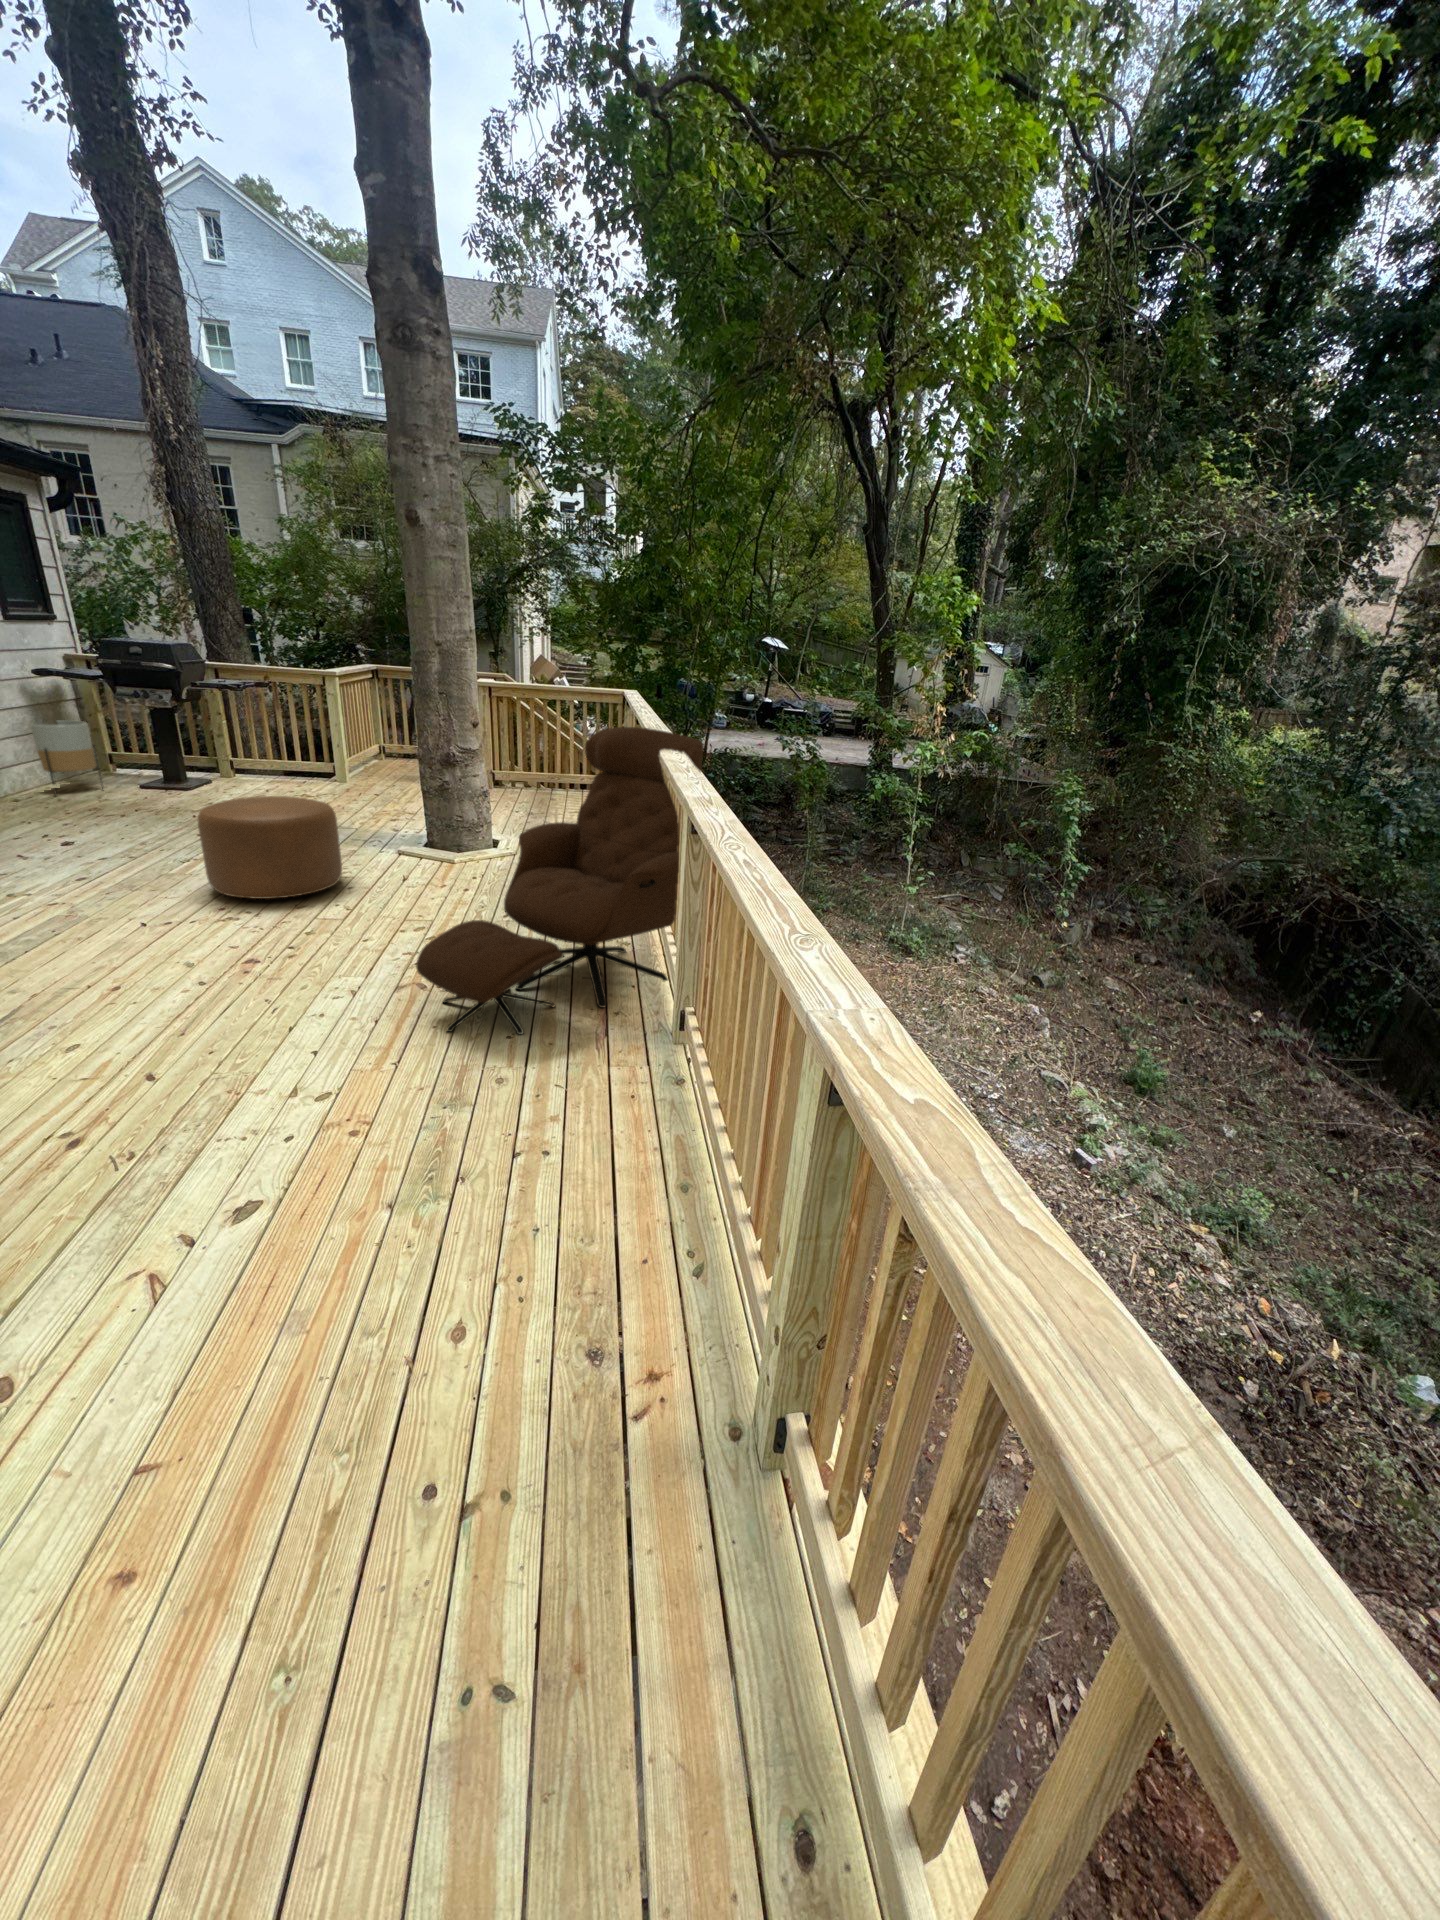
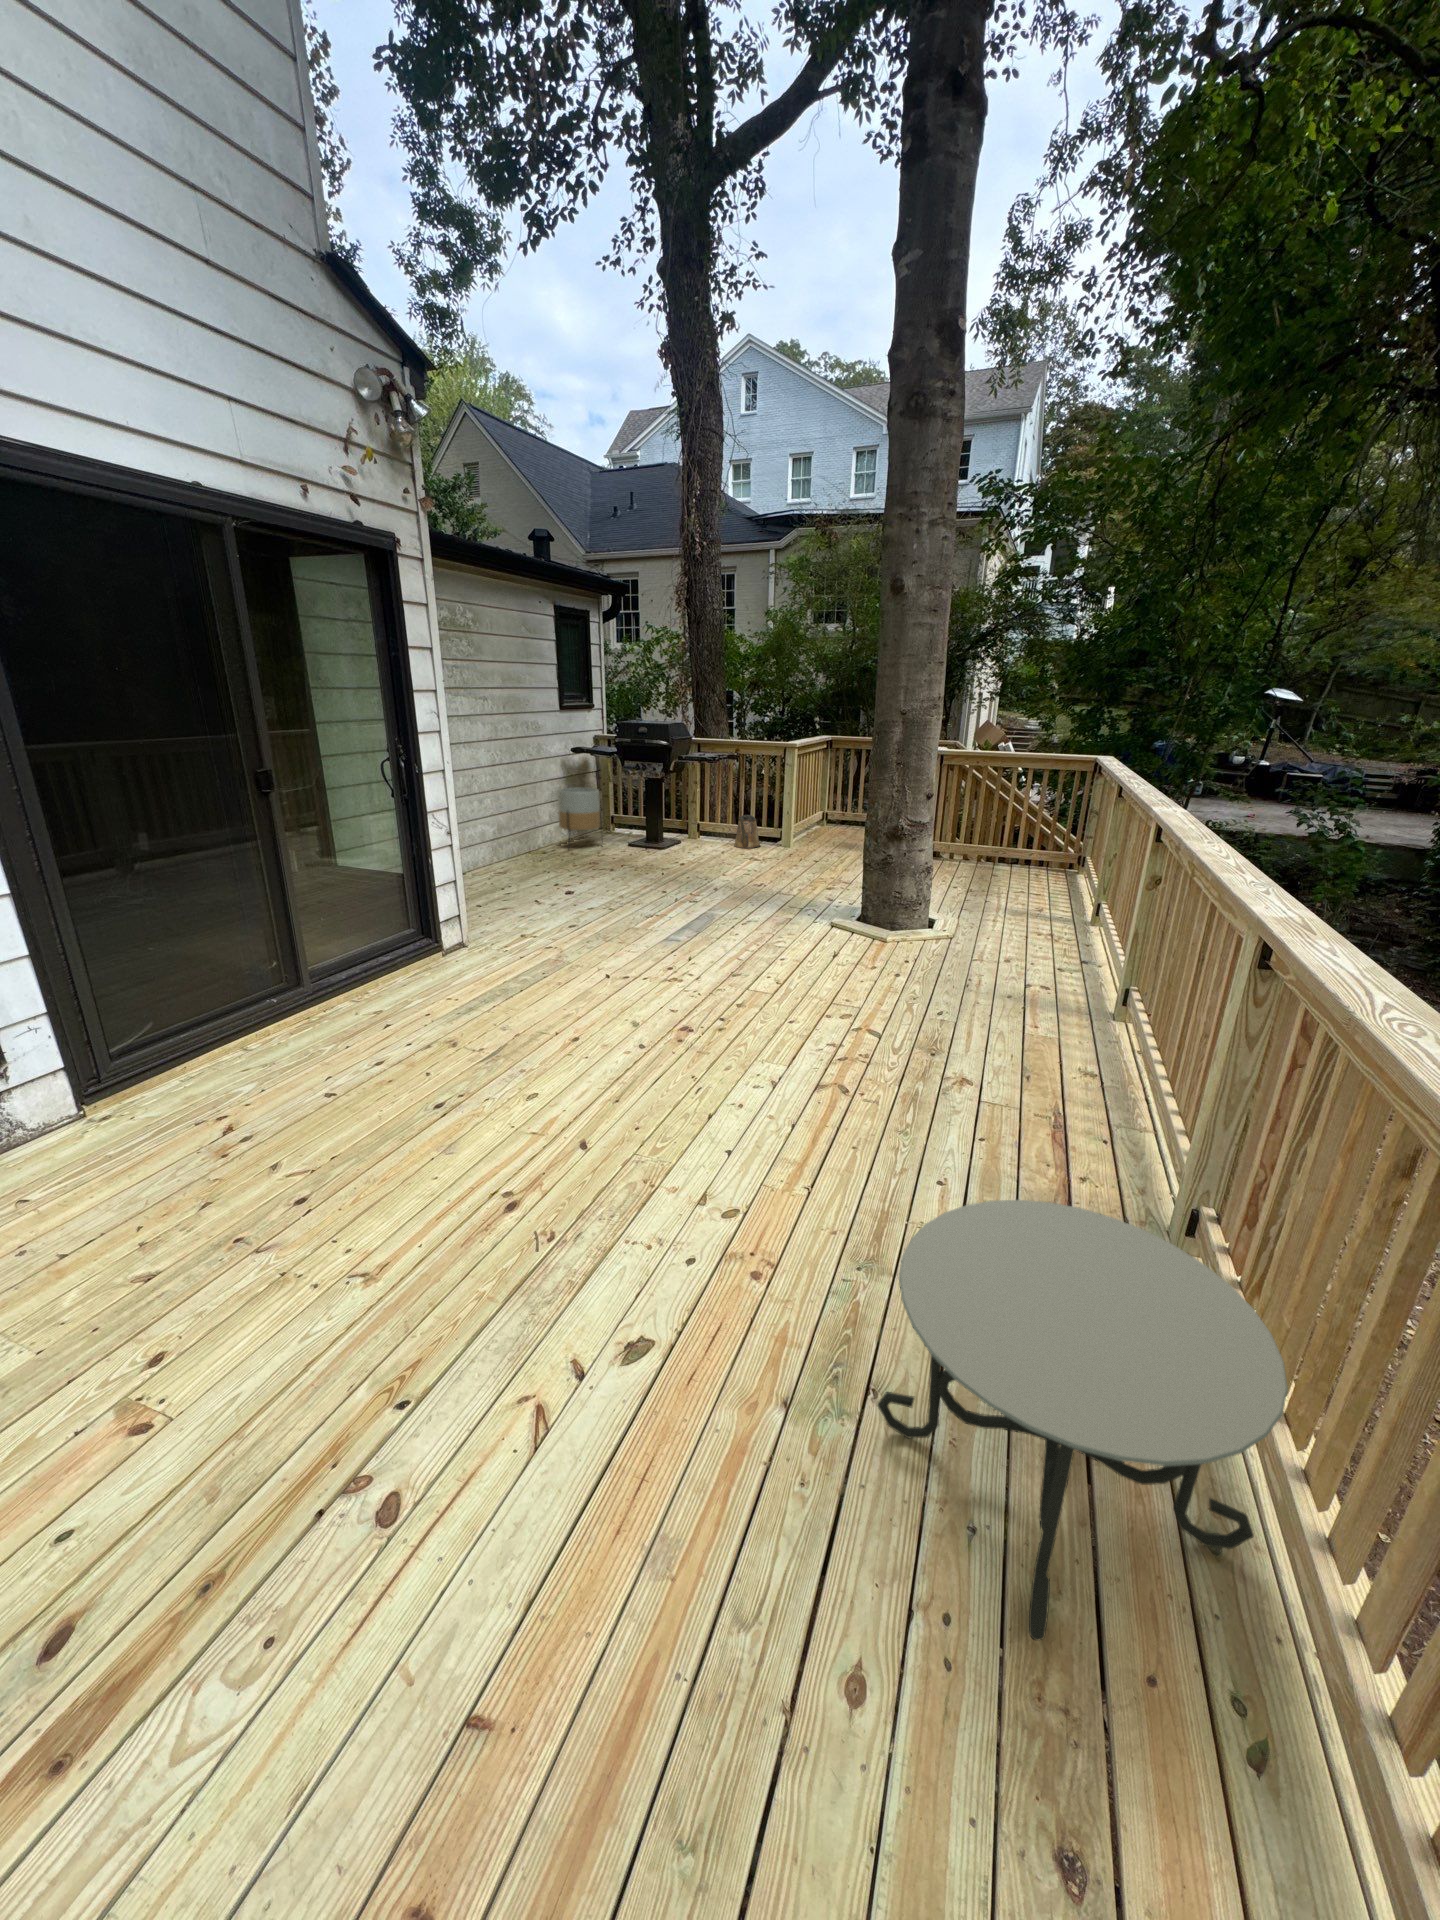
lounge chair: present [416,727,703,1034] -> none [844,807,1255,1180]
watering can: none [277,749,309,785] -> present [734,815,760,848]
ottoman: present [198,796,342,899] -> none [663,864,781,964]
side table: none [459,1010,703,1267] -> present [877,1200,1288,1641]

